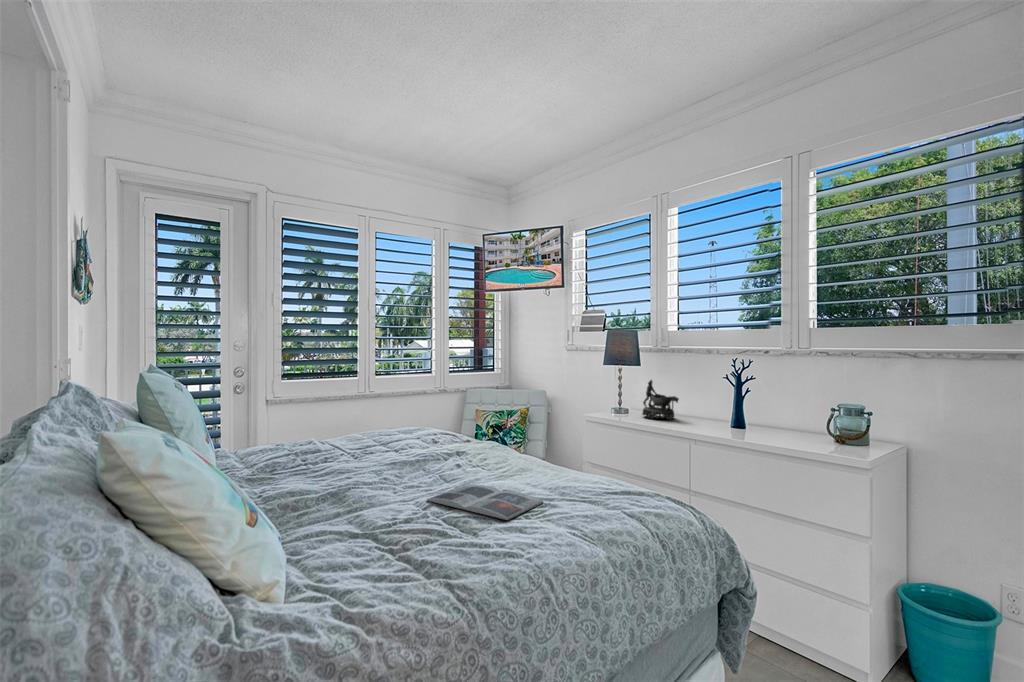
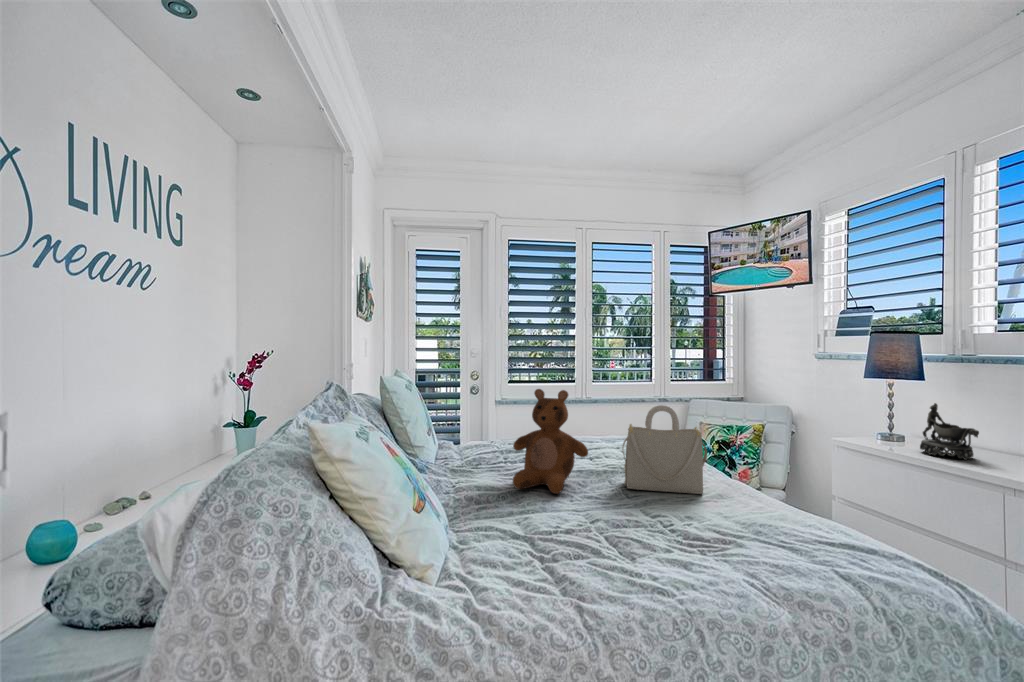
teddy bear: none [325,385,405,489] -> present [513,389,588,494]
handbag: none [436,393,510,473] -> present [622,405,707,494]
magazine: present [427,485,543,520] -> none [597,505,729,551]

